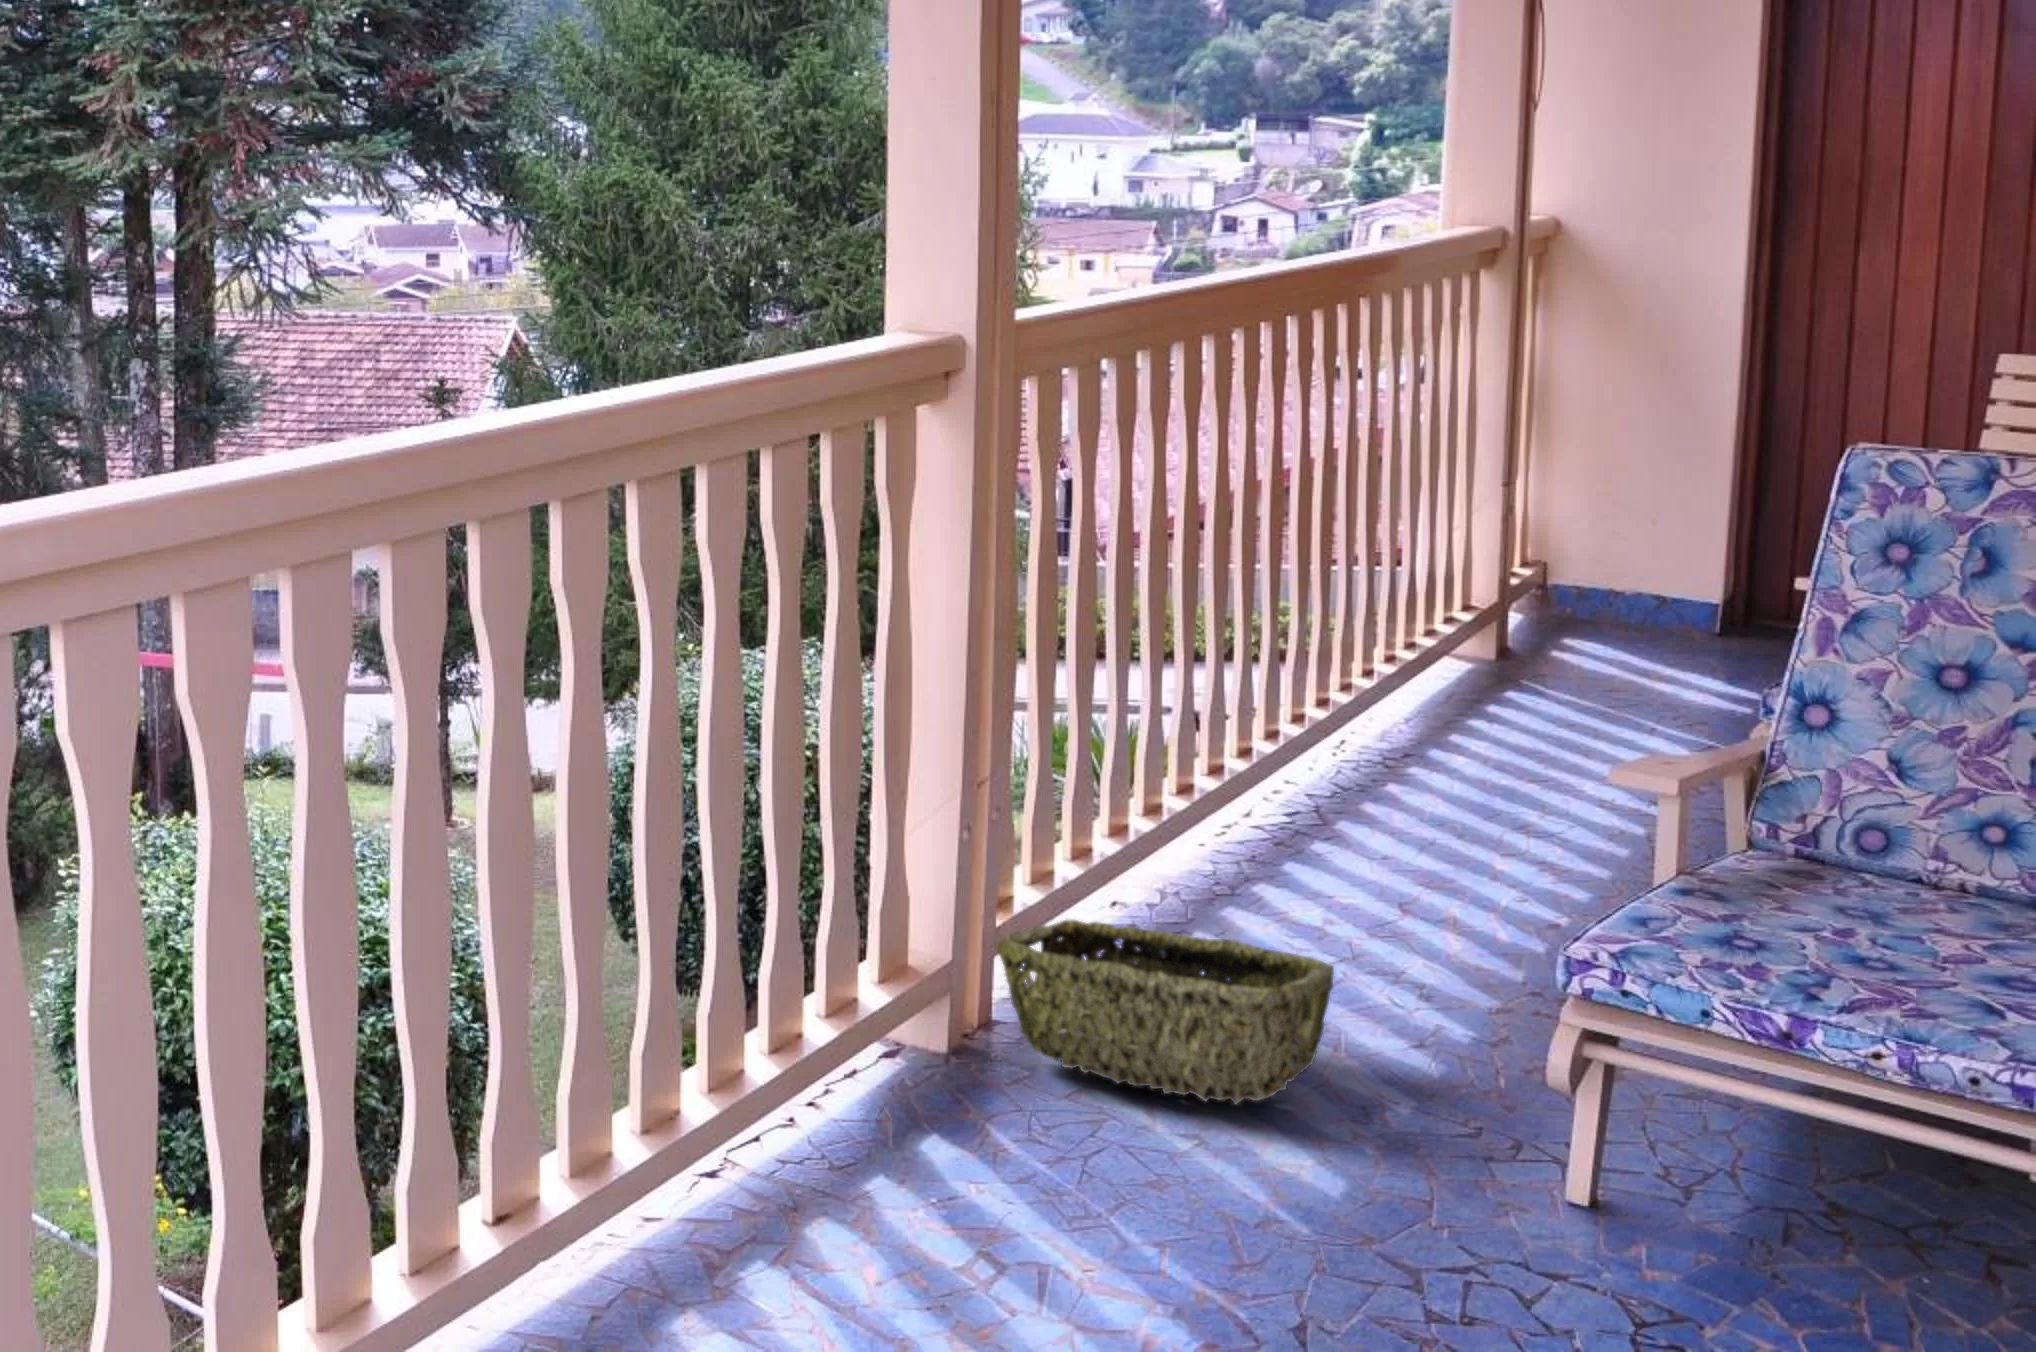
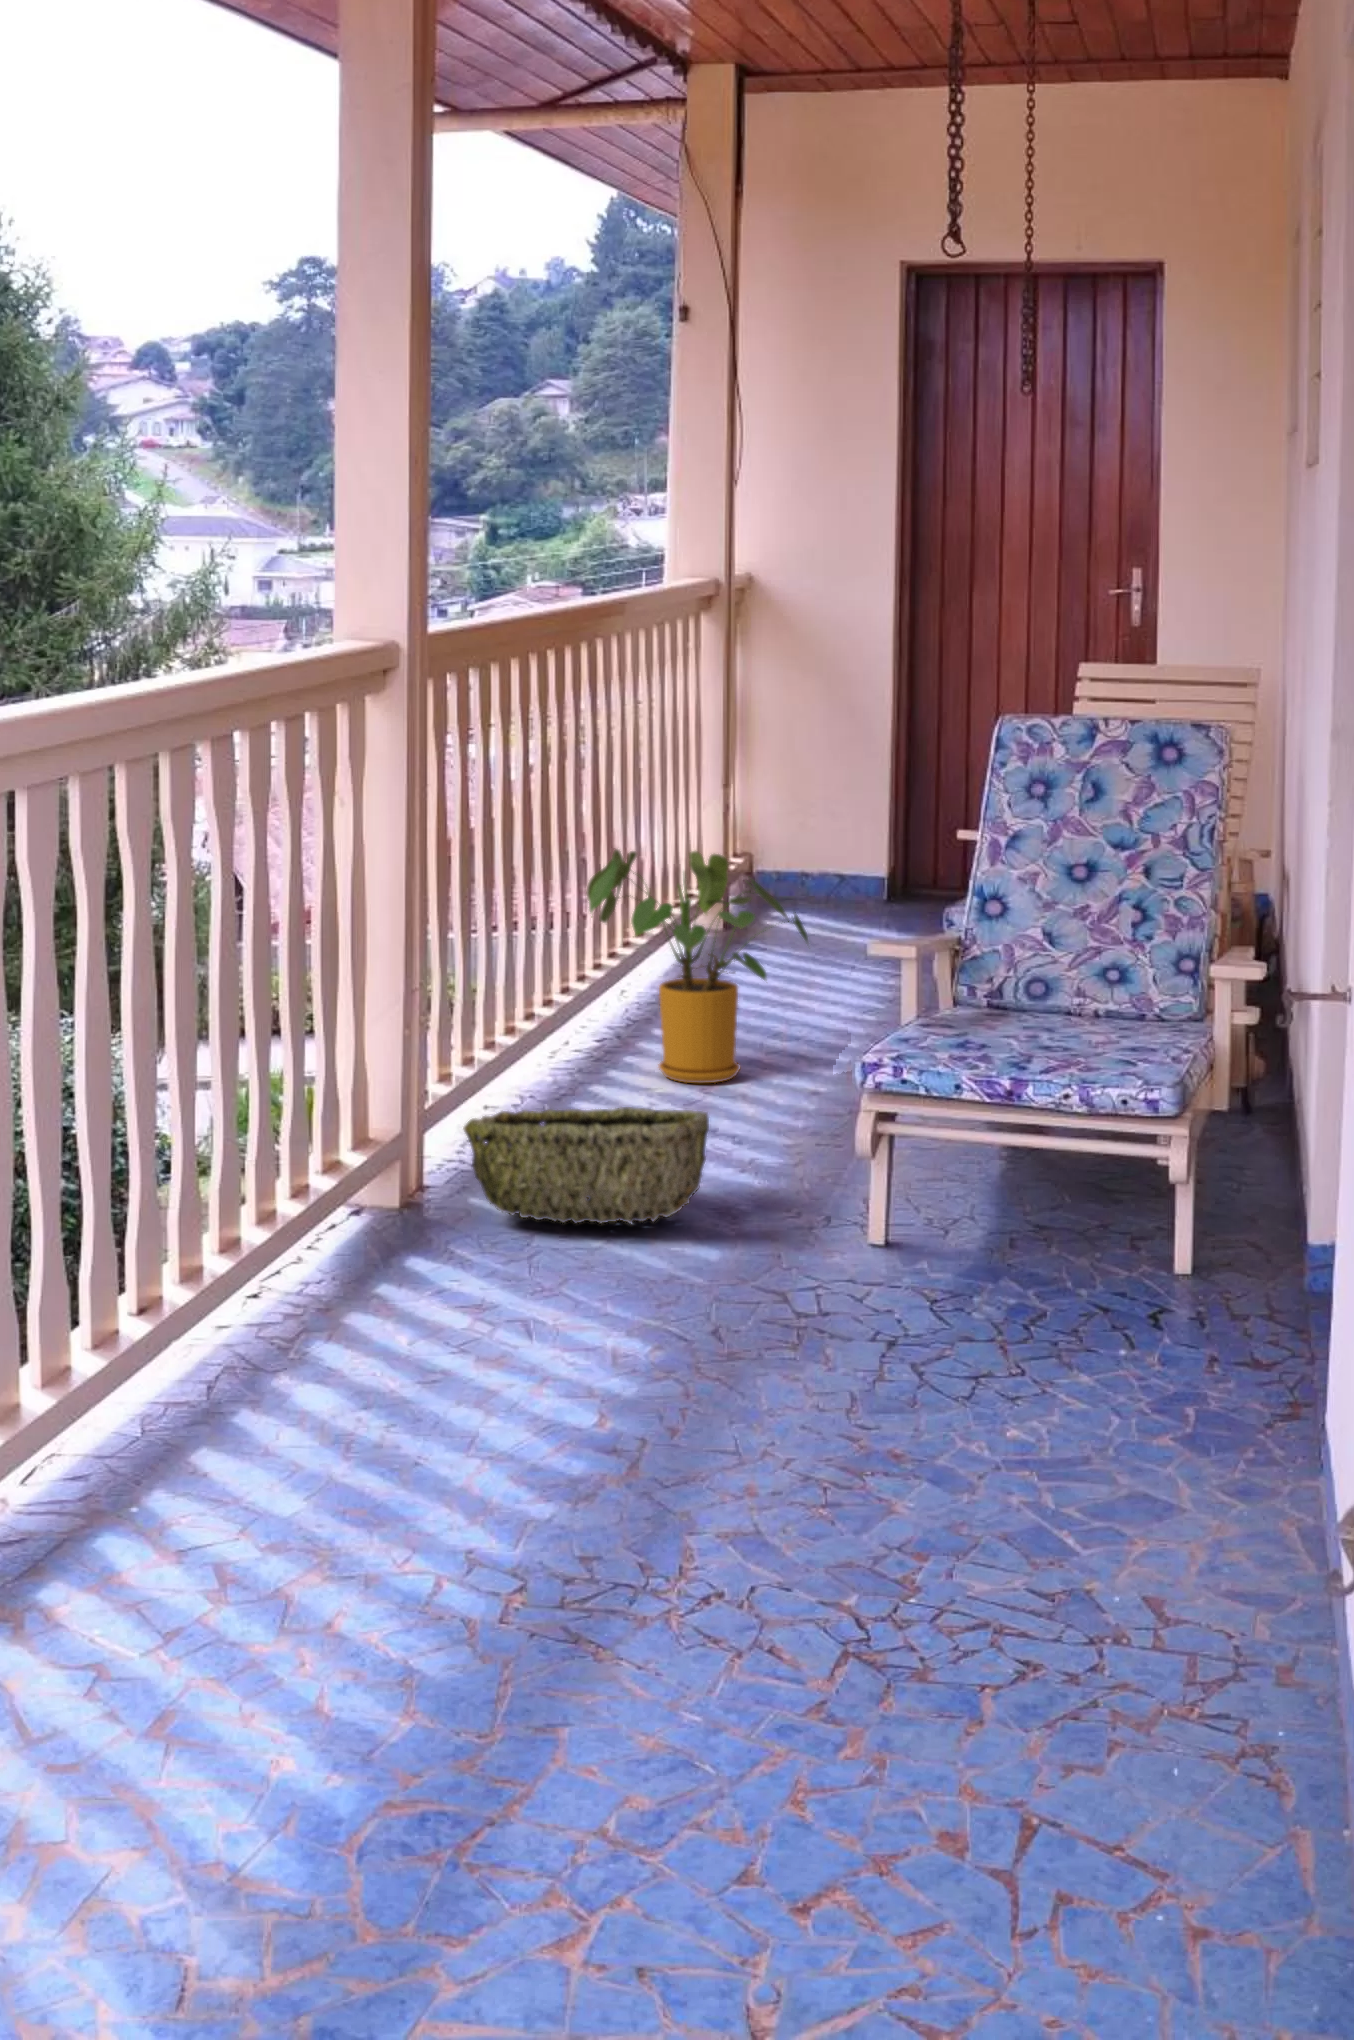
house plant: none [1252,575,1555,886] -> present [587,849,808,1083]

